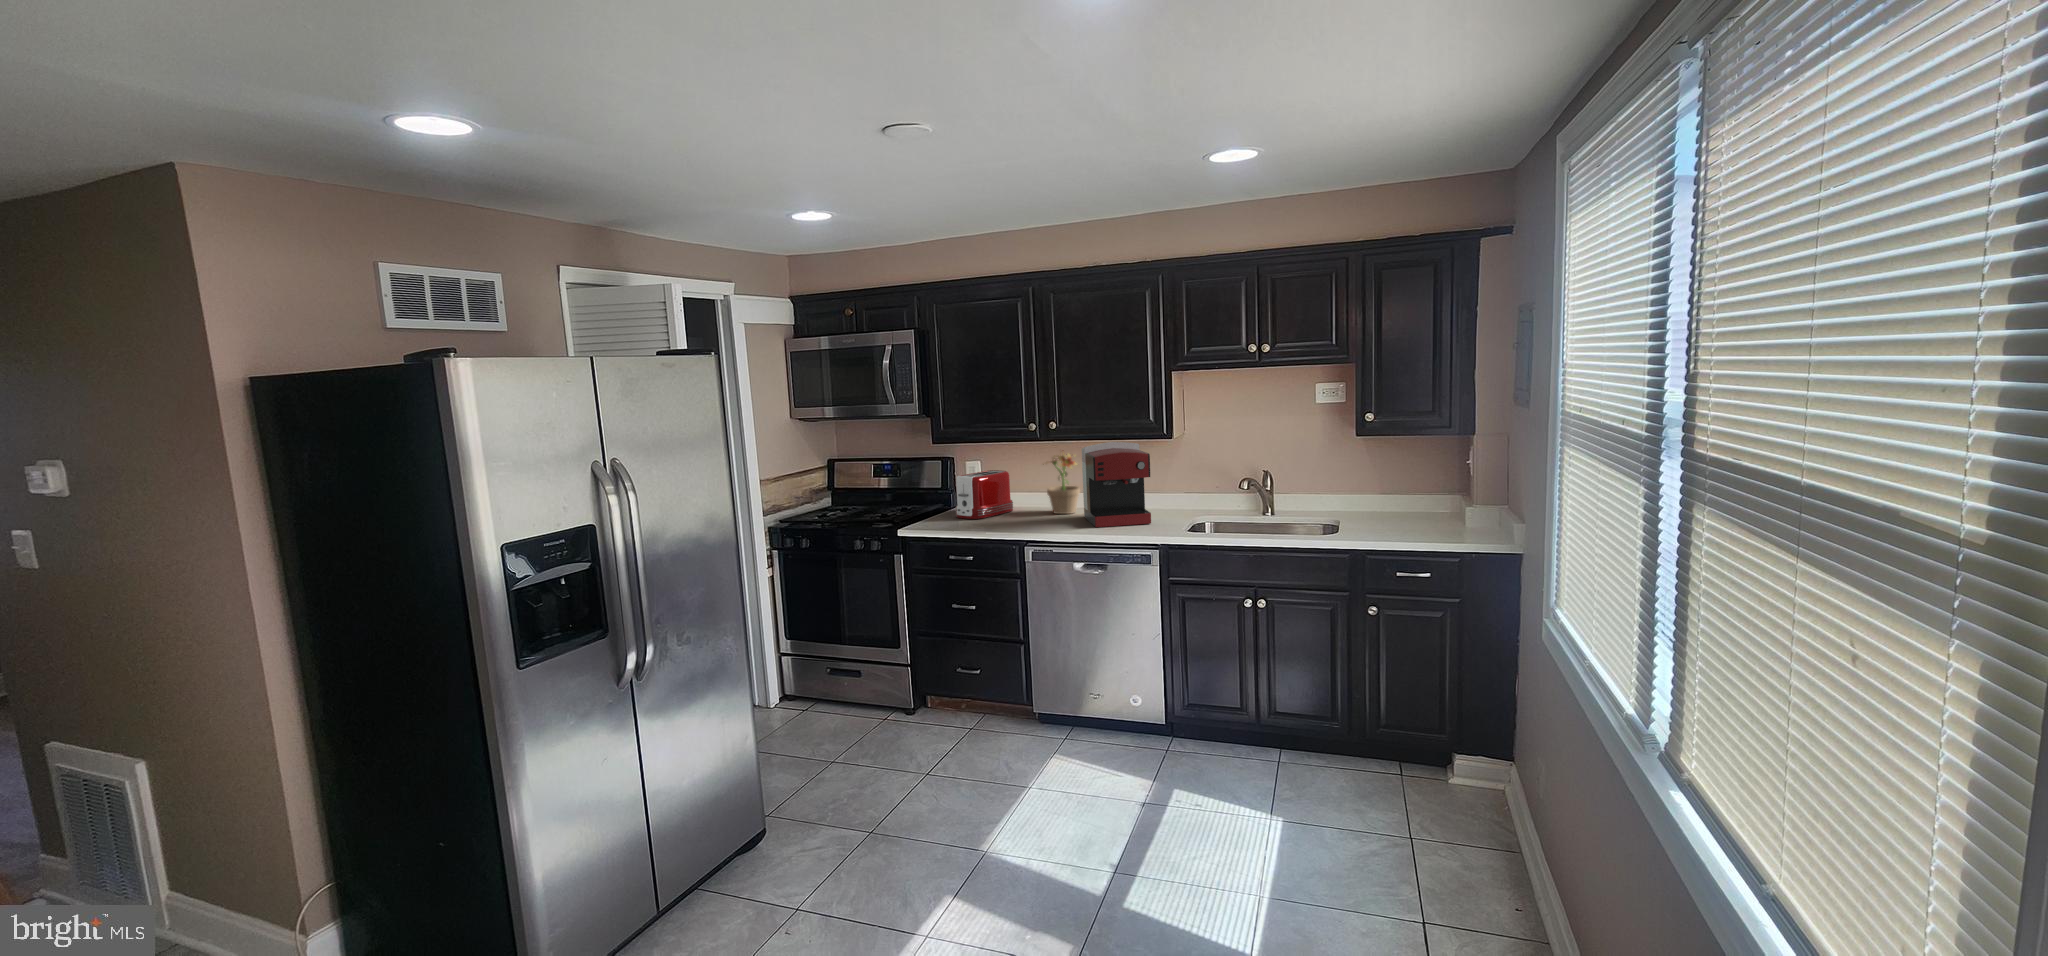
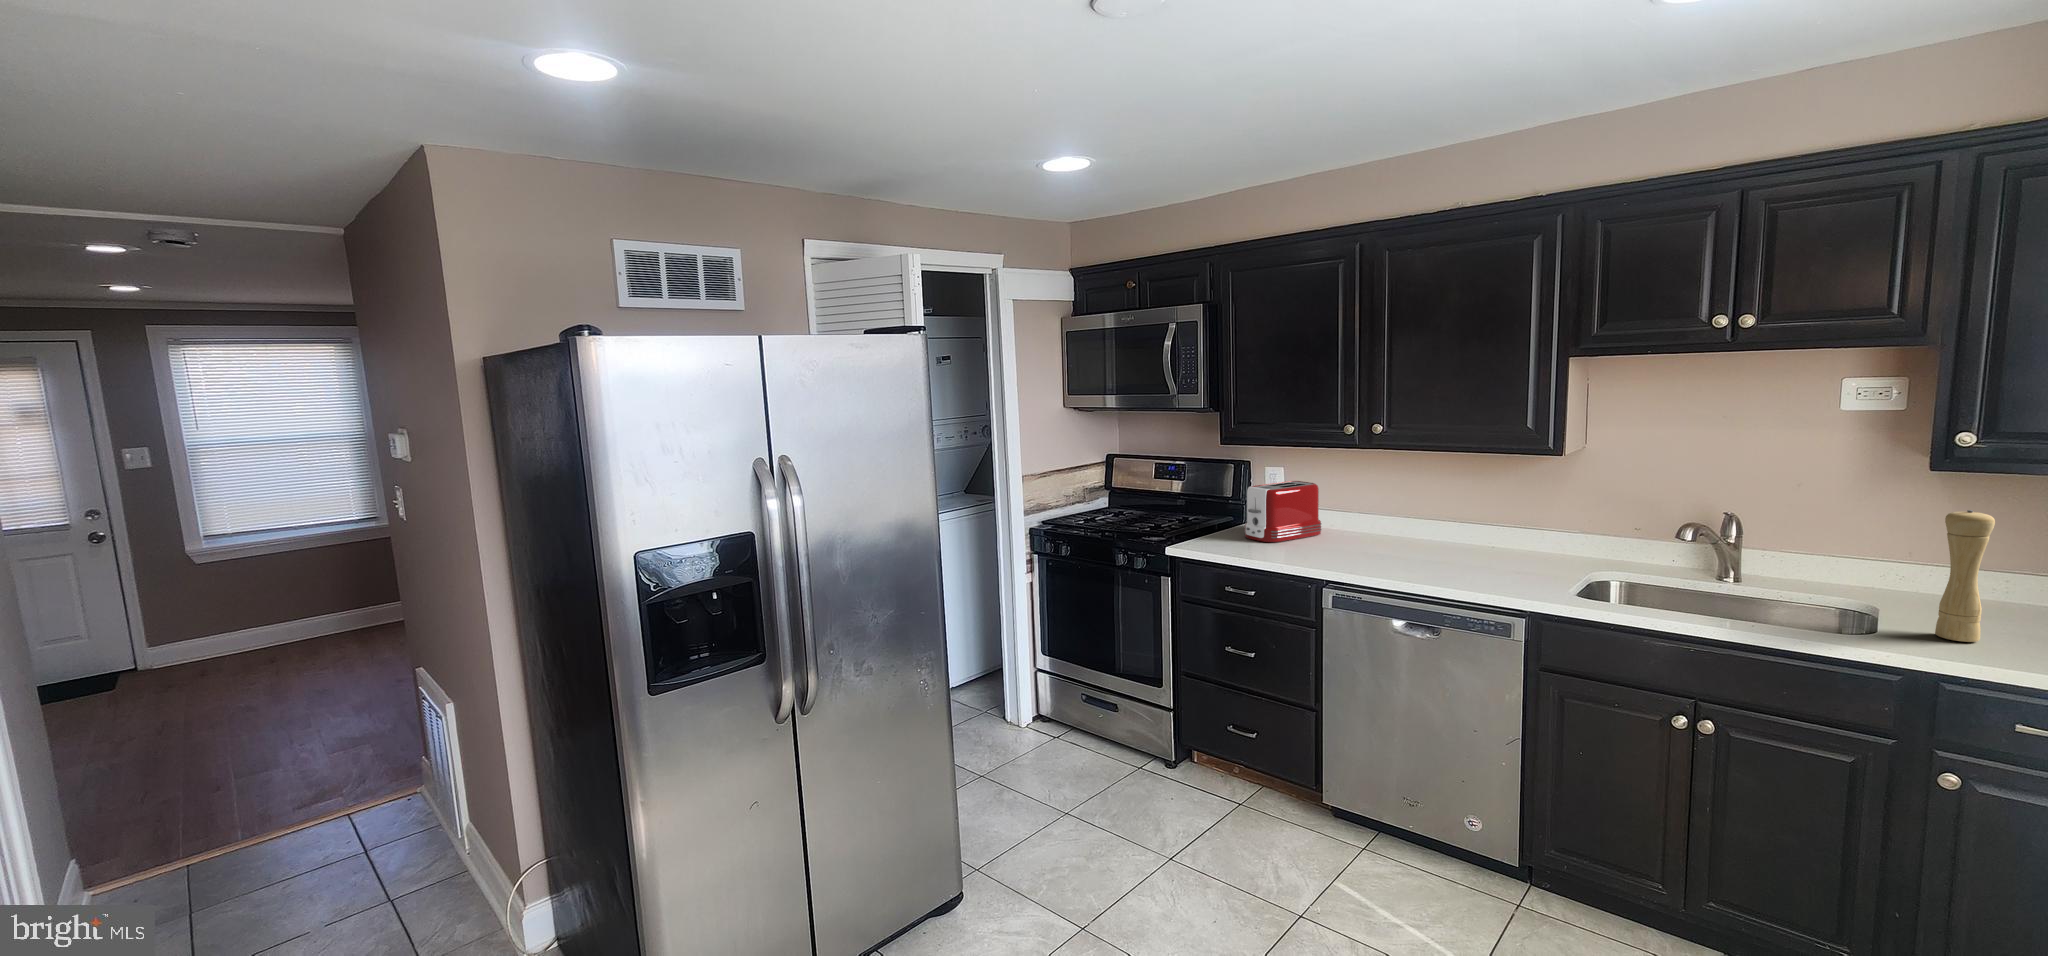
coffee maker: present [1082,442,1151,527] -> none [1418,456,1524,575]
potted plant: present [1047,454,1080,514] -> none [1363,461,1415,546]
pepper mill: none [1365,456,1385,533] -> present [1935,510,1995,642]

